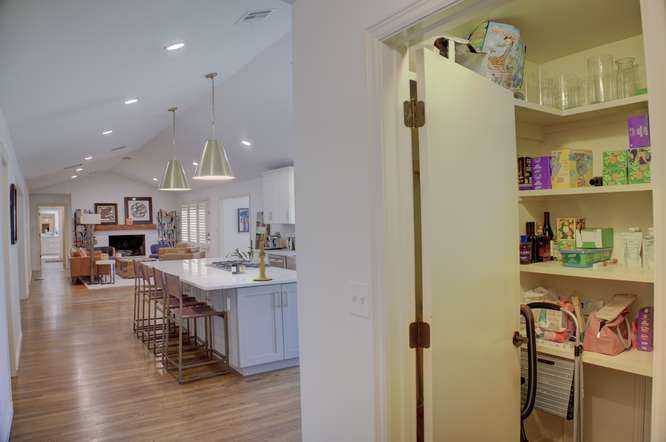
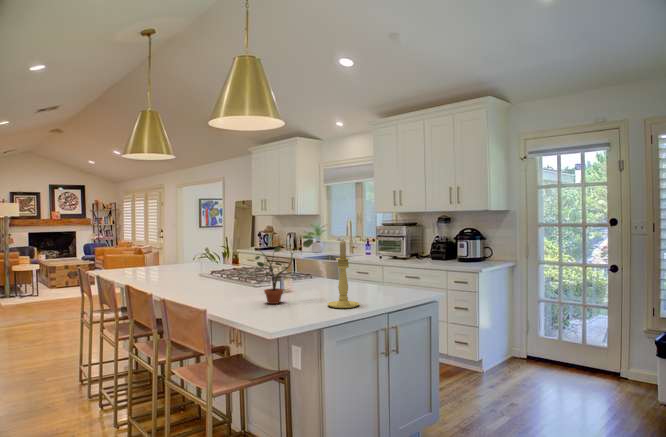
potted plant: none [214,240,251,279] -> present [255,239,313,304]

